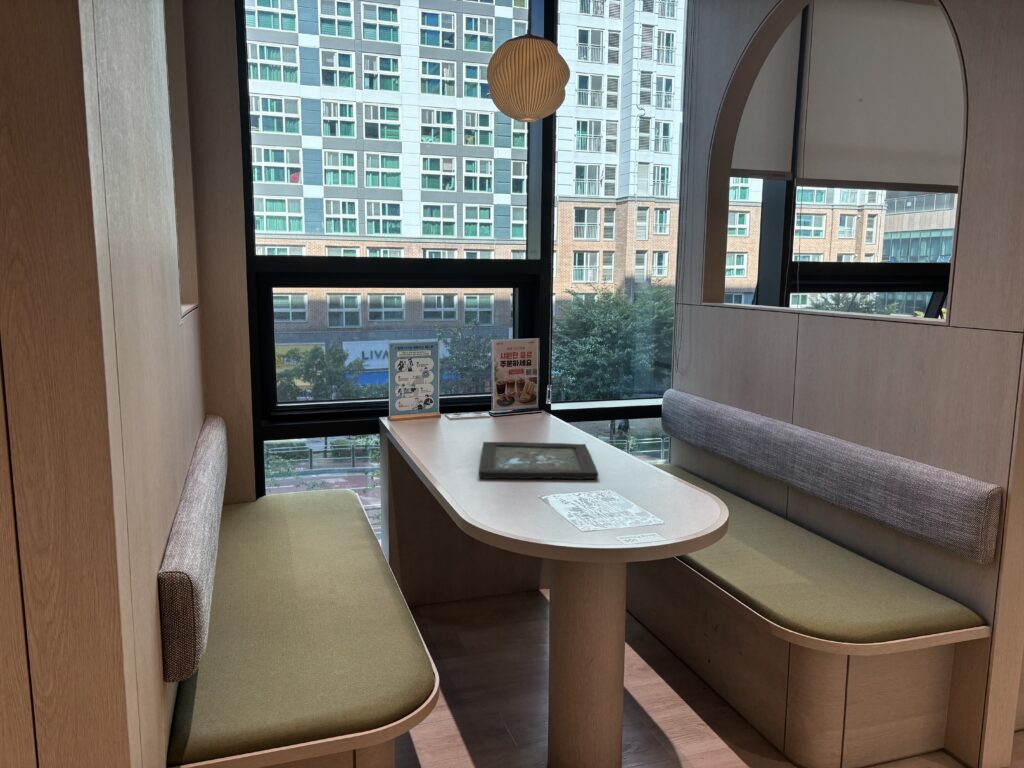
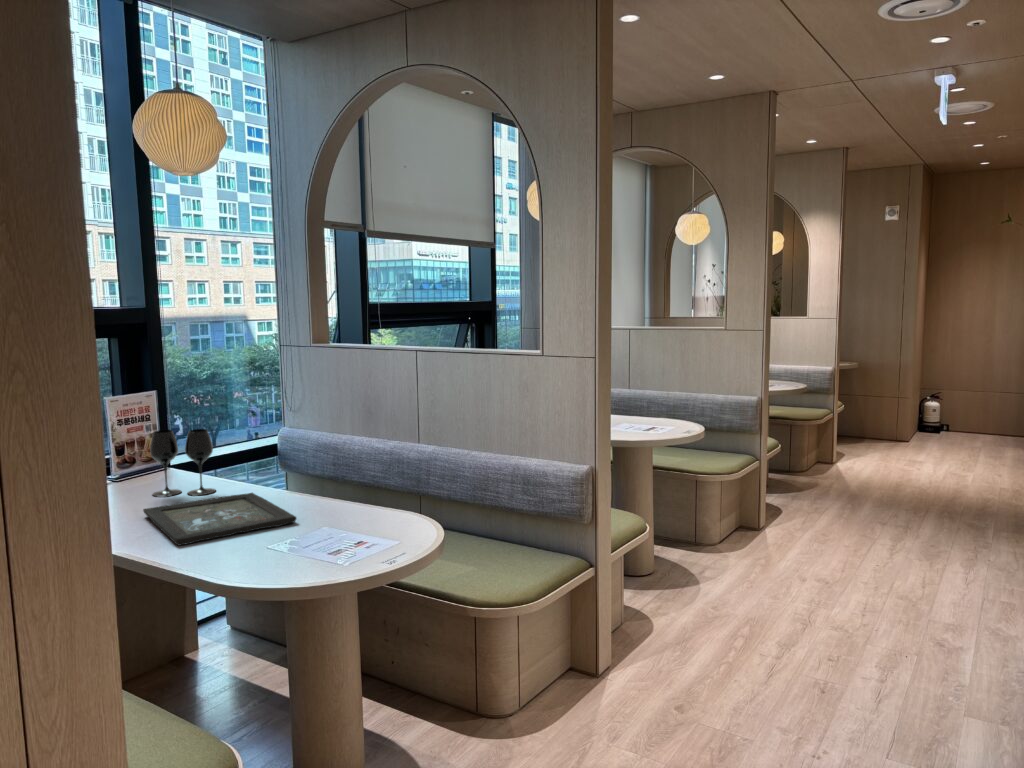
wine glass: none [509,373,563,439] -> present [150,429,216,496]

